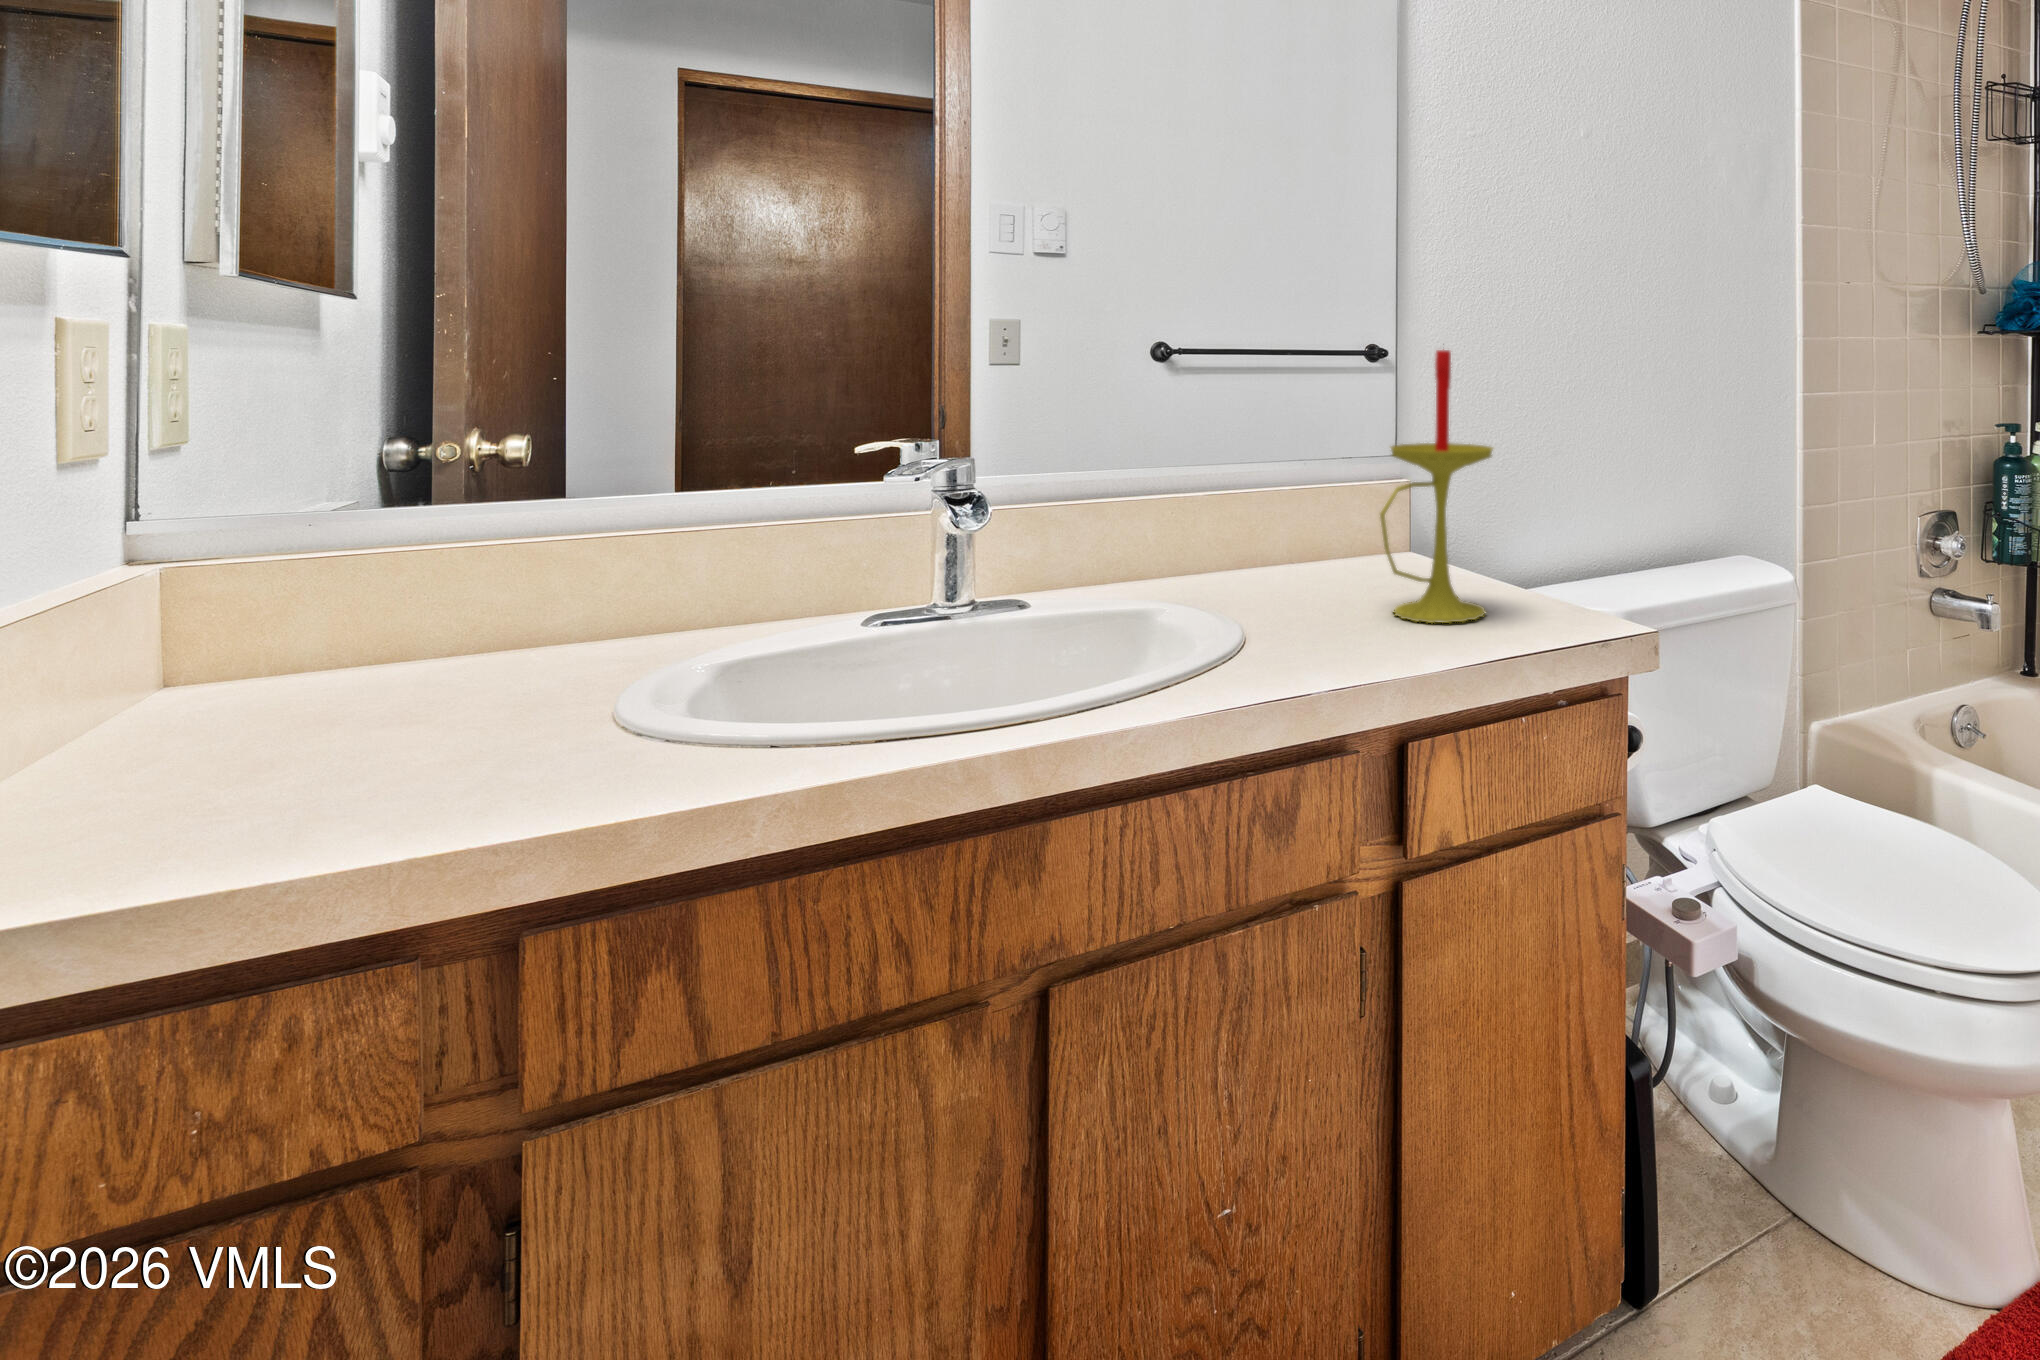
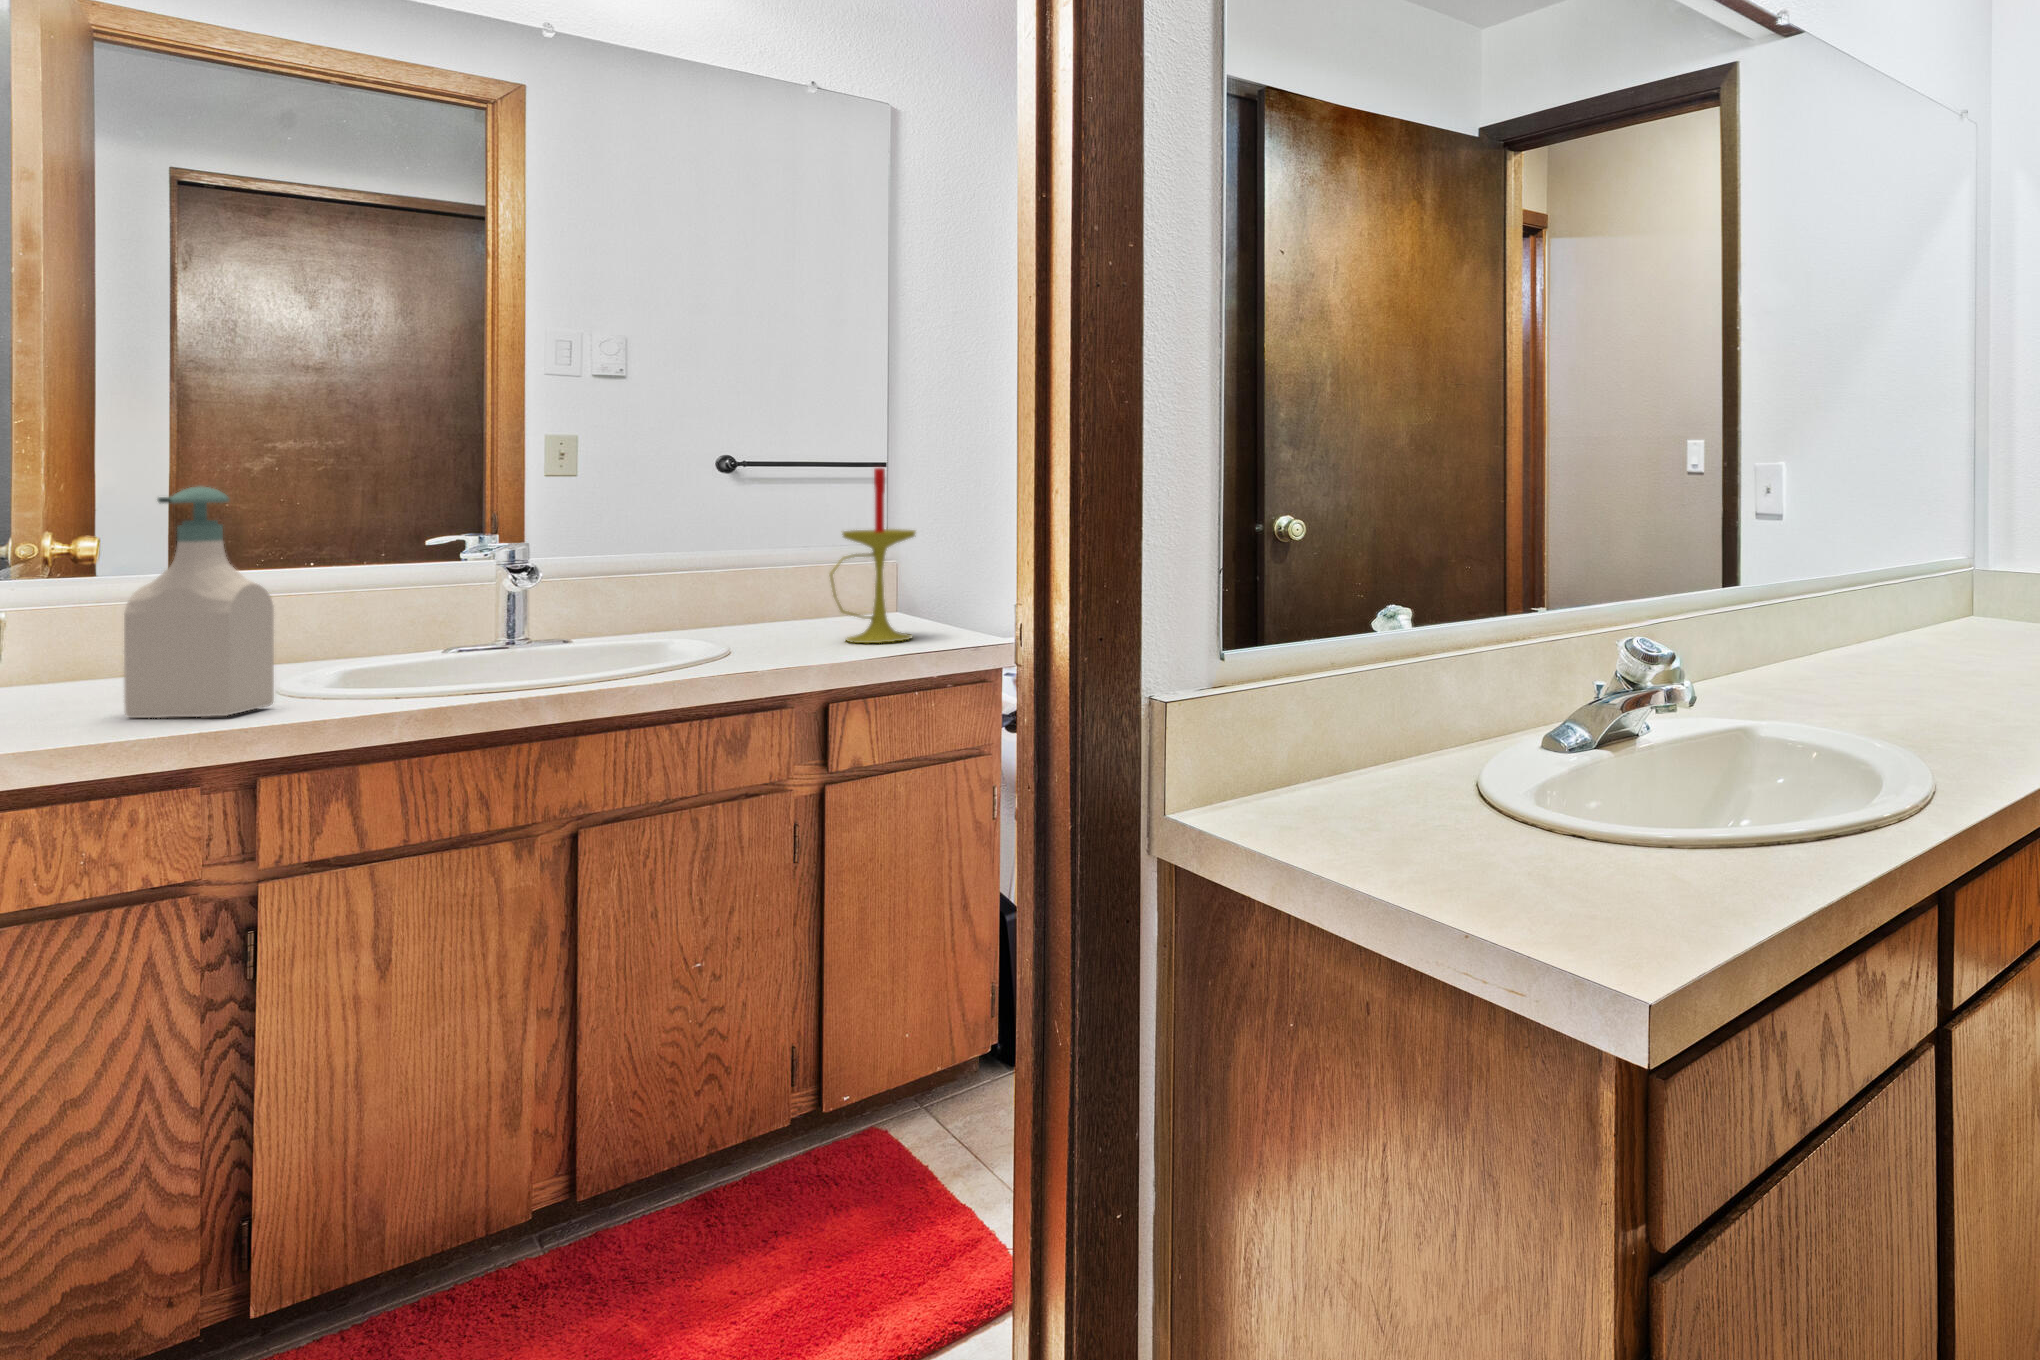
soap bottle: none [327,372,576,810] -> present [124,486,274,718]

